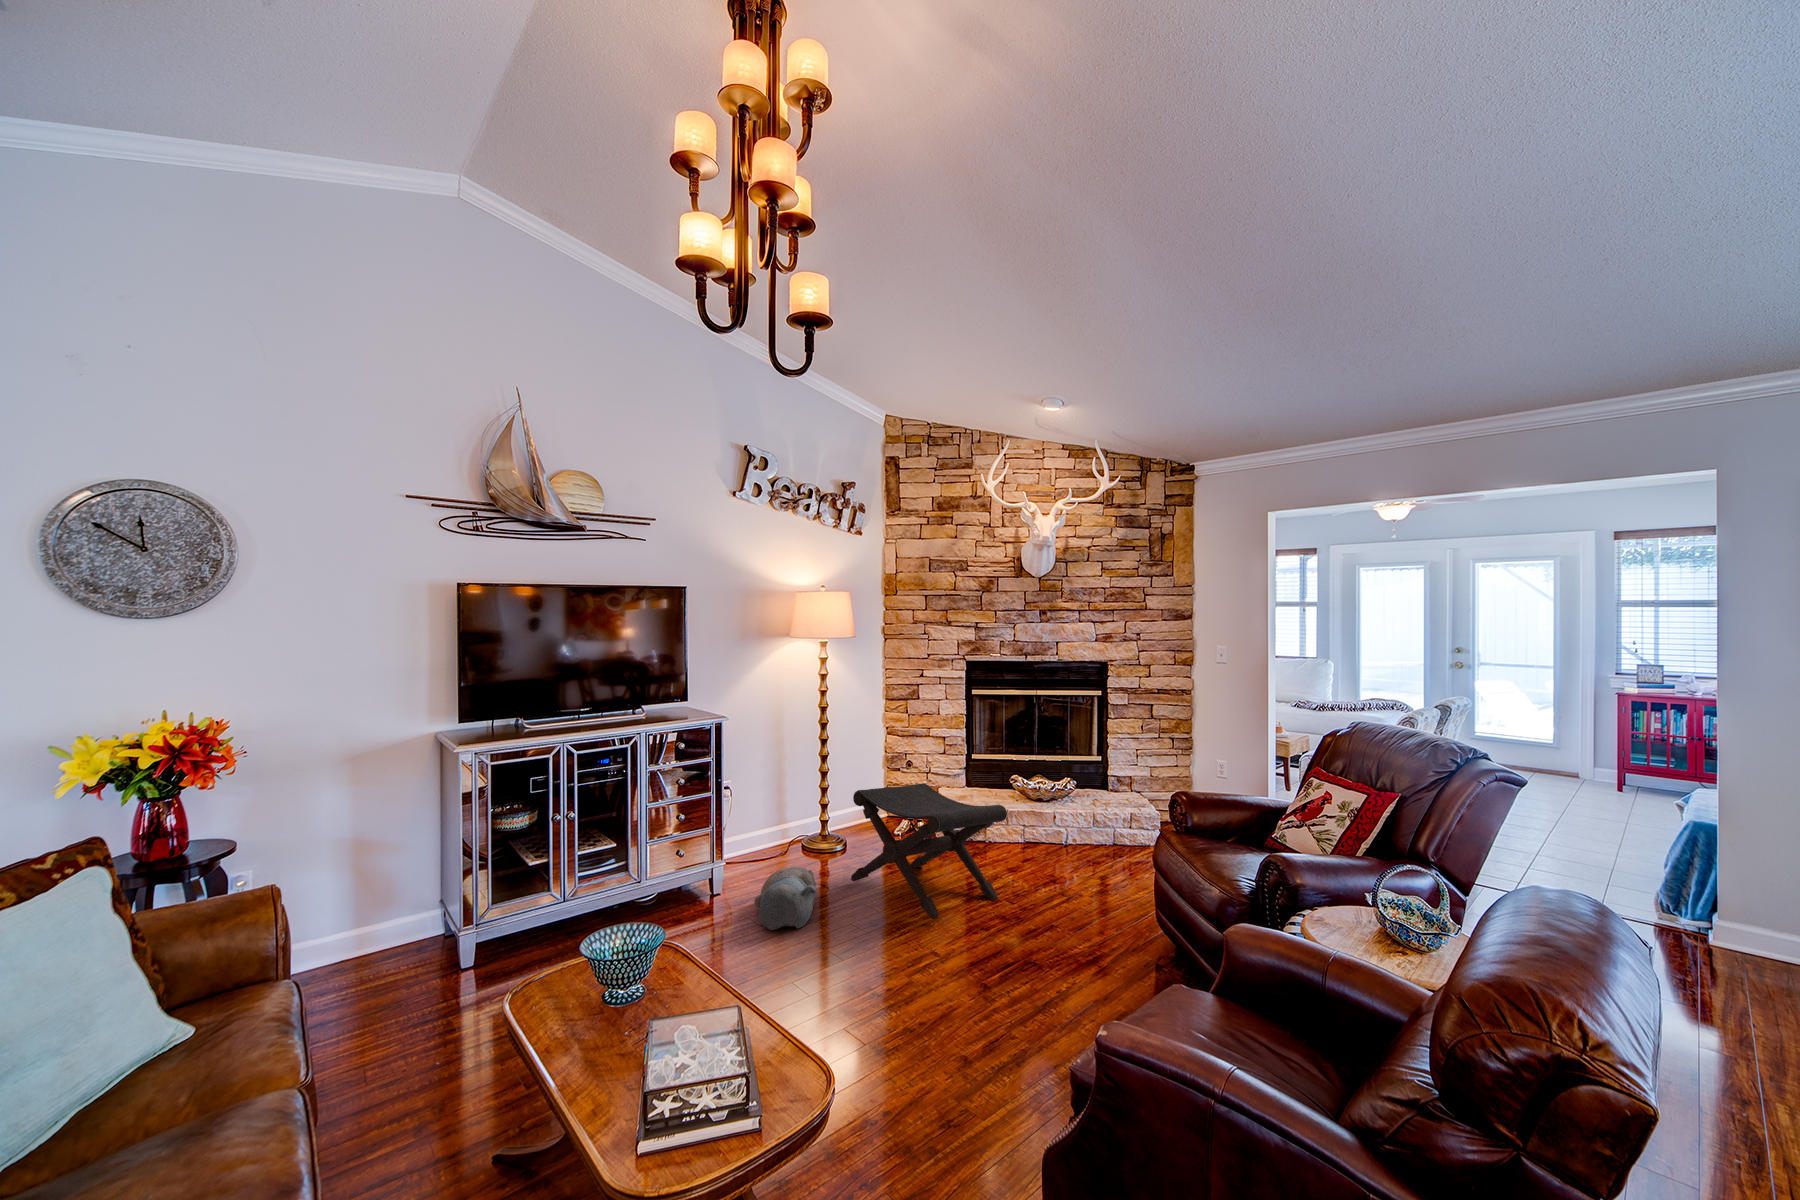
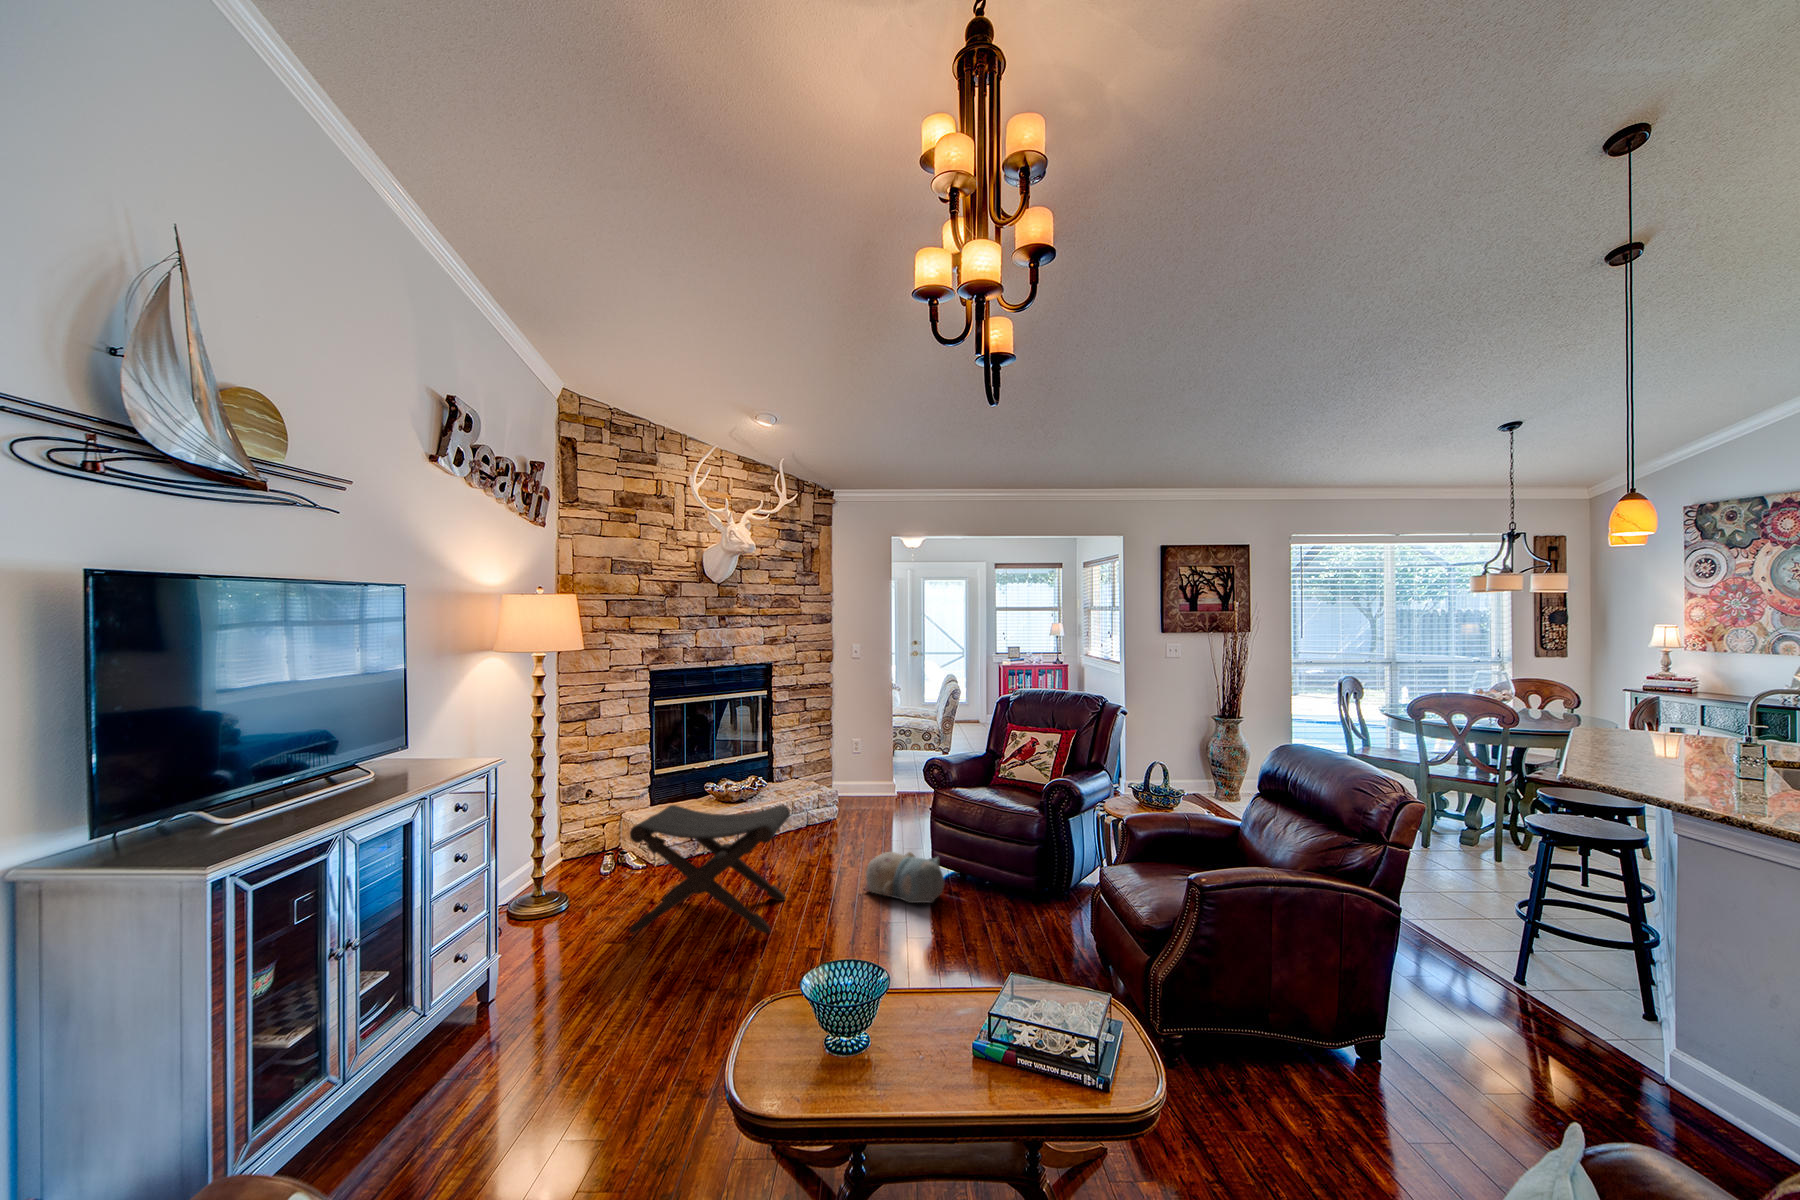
plush toy: present [755,867,817,930] -> present [864,852,944,903]

